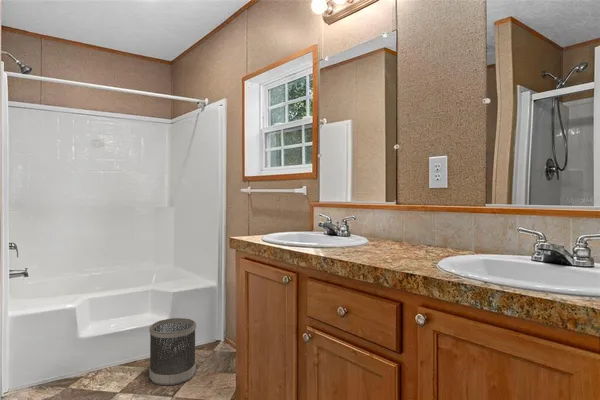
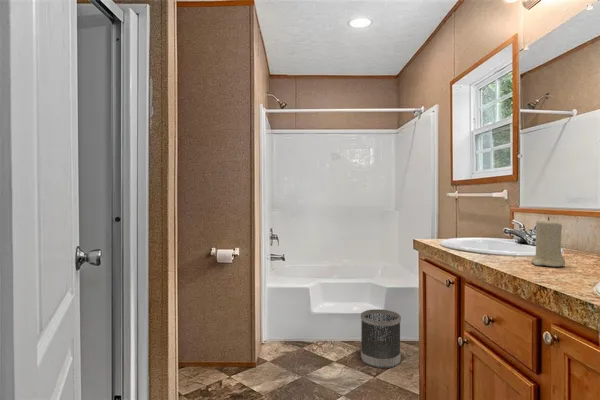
candle: none [365,211,392,254] -> present [531,217,565,267]

